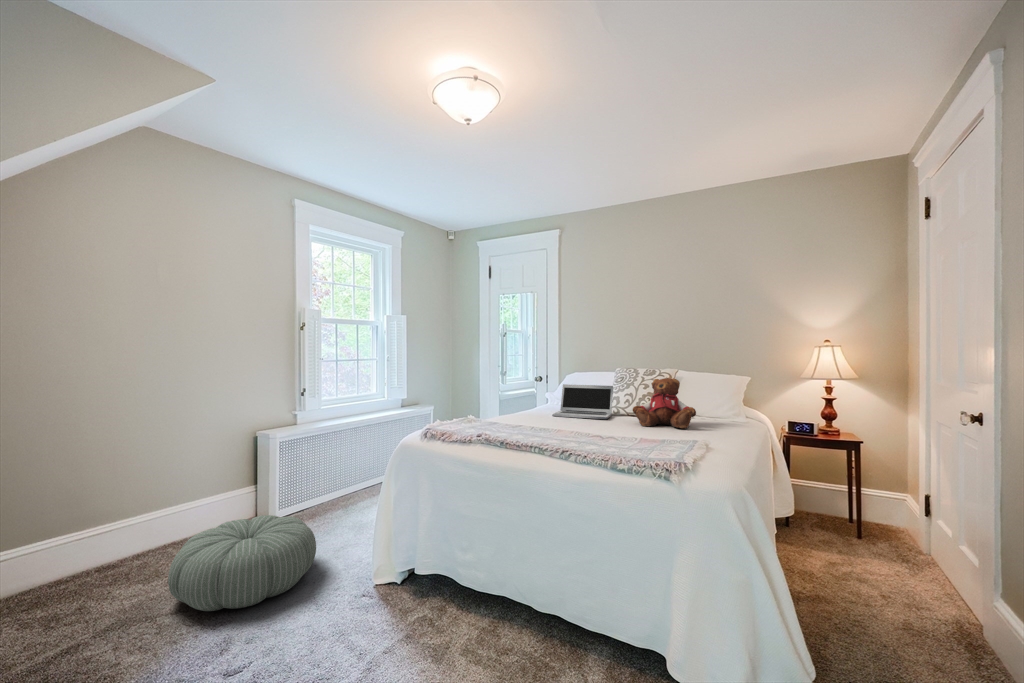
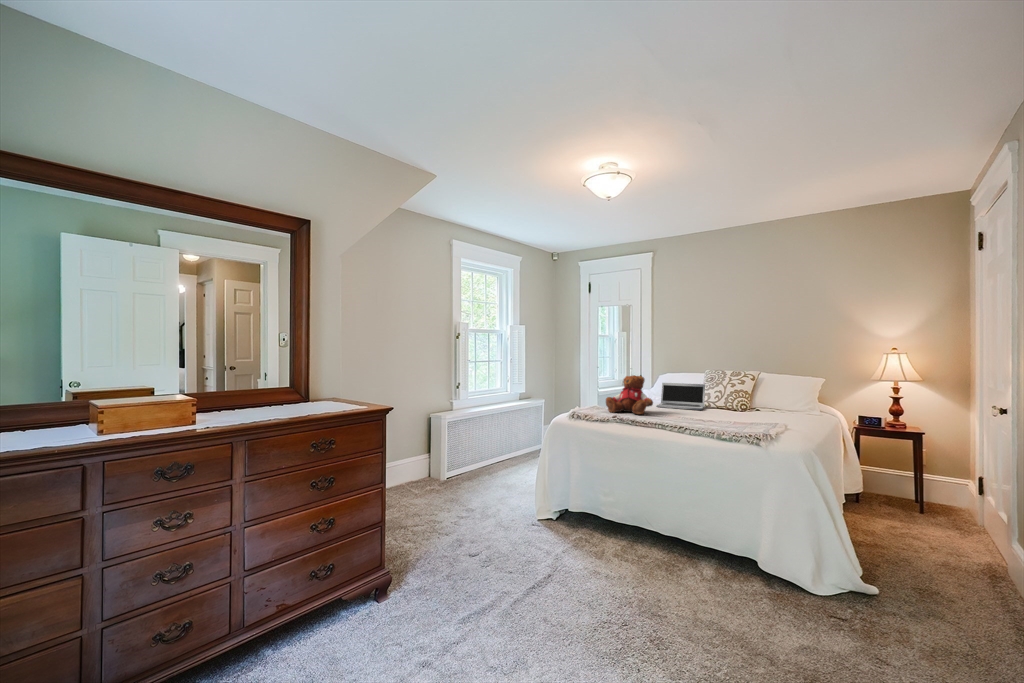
teddy bear: present [633,378,696,428] -> present [606,375,653,414]
pouf: present [168,515,316,611] -> none [412,469,496,524]

